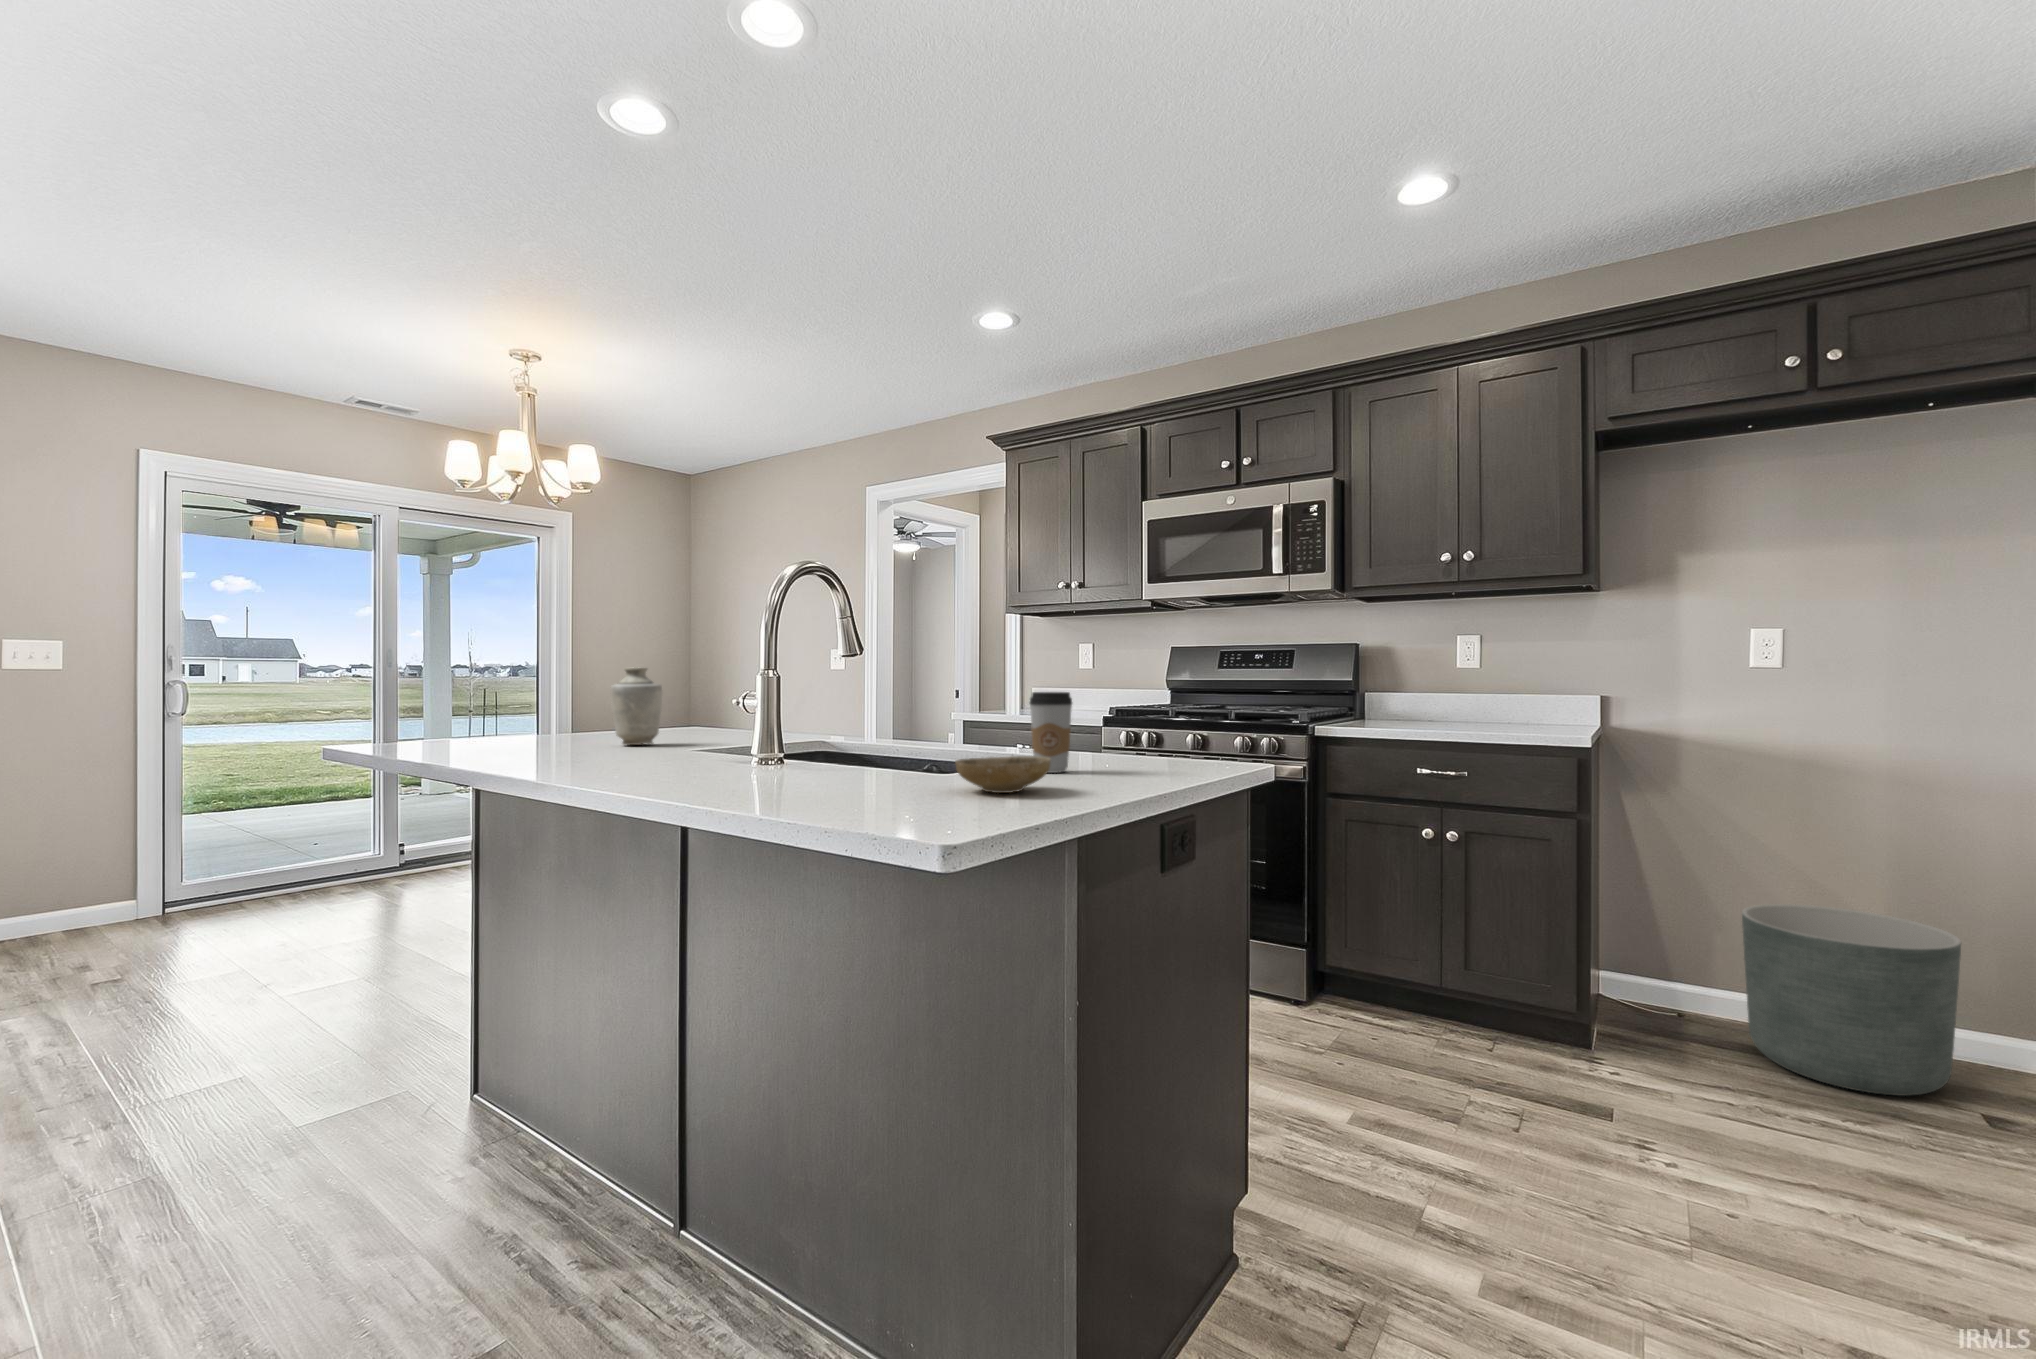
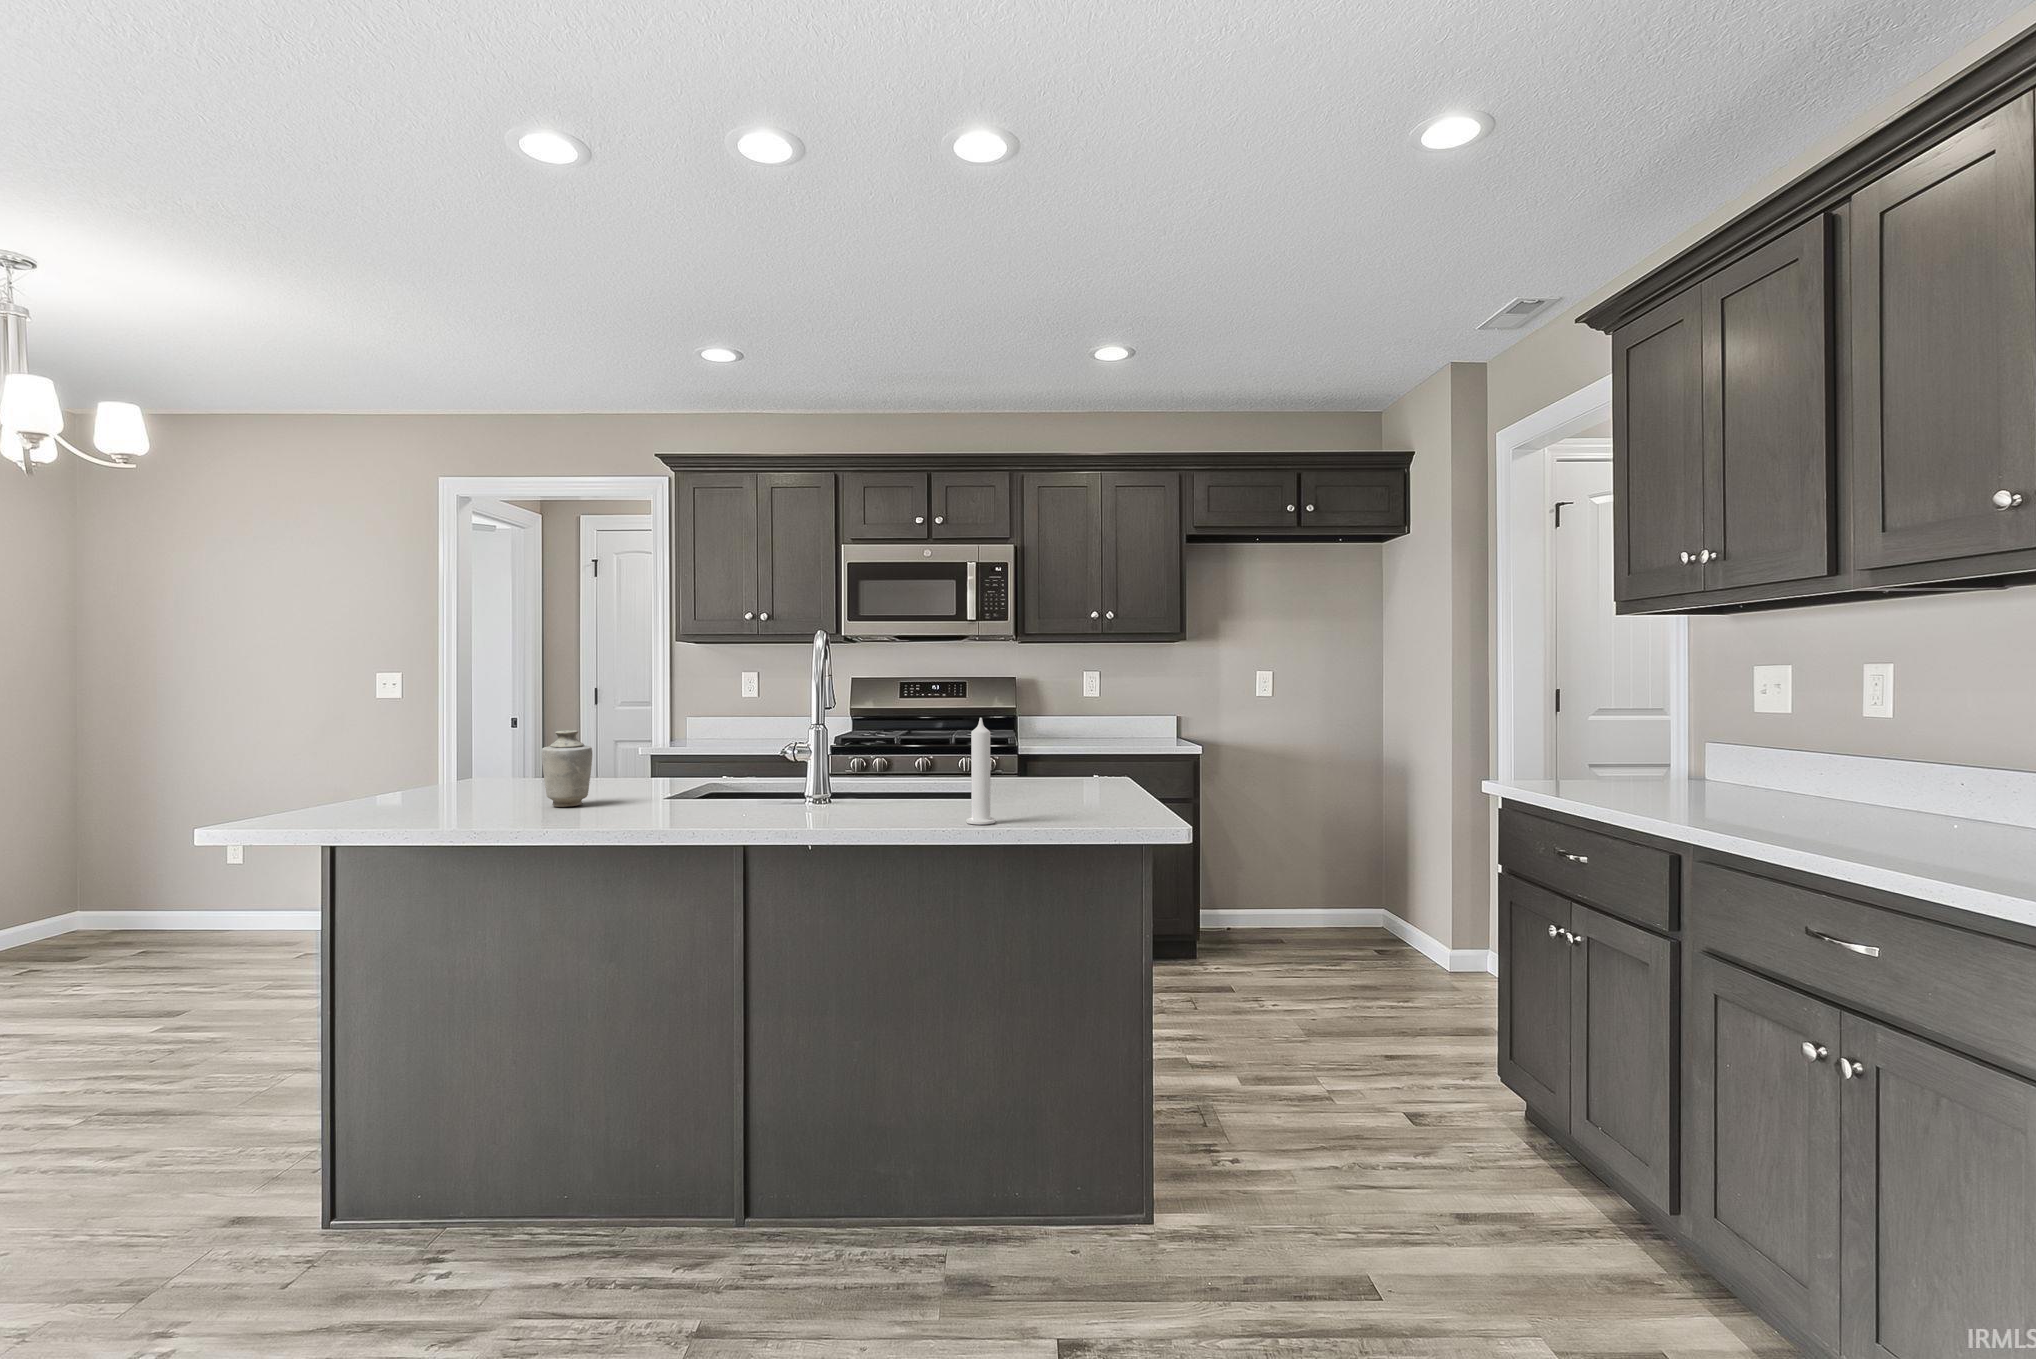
candle: none [839,631,883,790] -> present [966,718,996,825]
coffee cup: present [1030,692,1072,773] -> none [1005,745,1035,802]
ceramic bowl: present [955,756,1051,793] -> none [1033,793,1094,818]
planter: present [1742,904,1961,1096] -> none [1266,846,1367,951]

